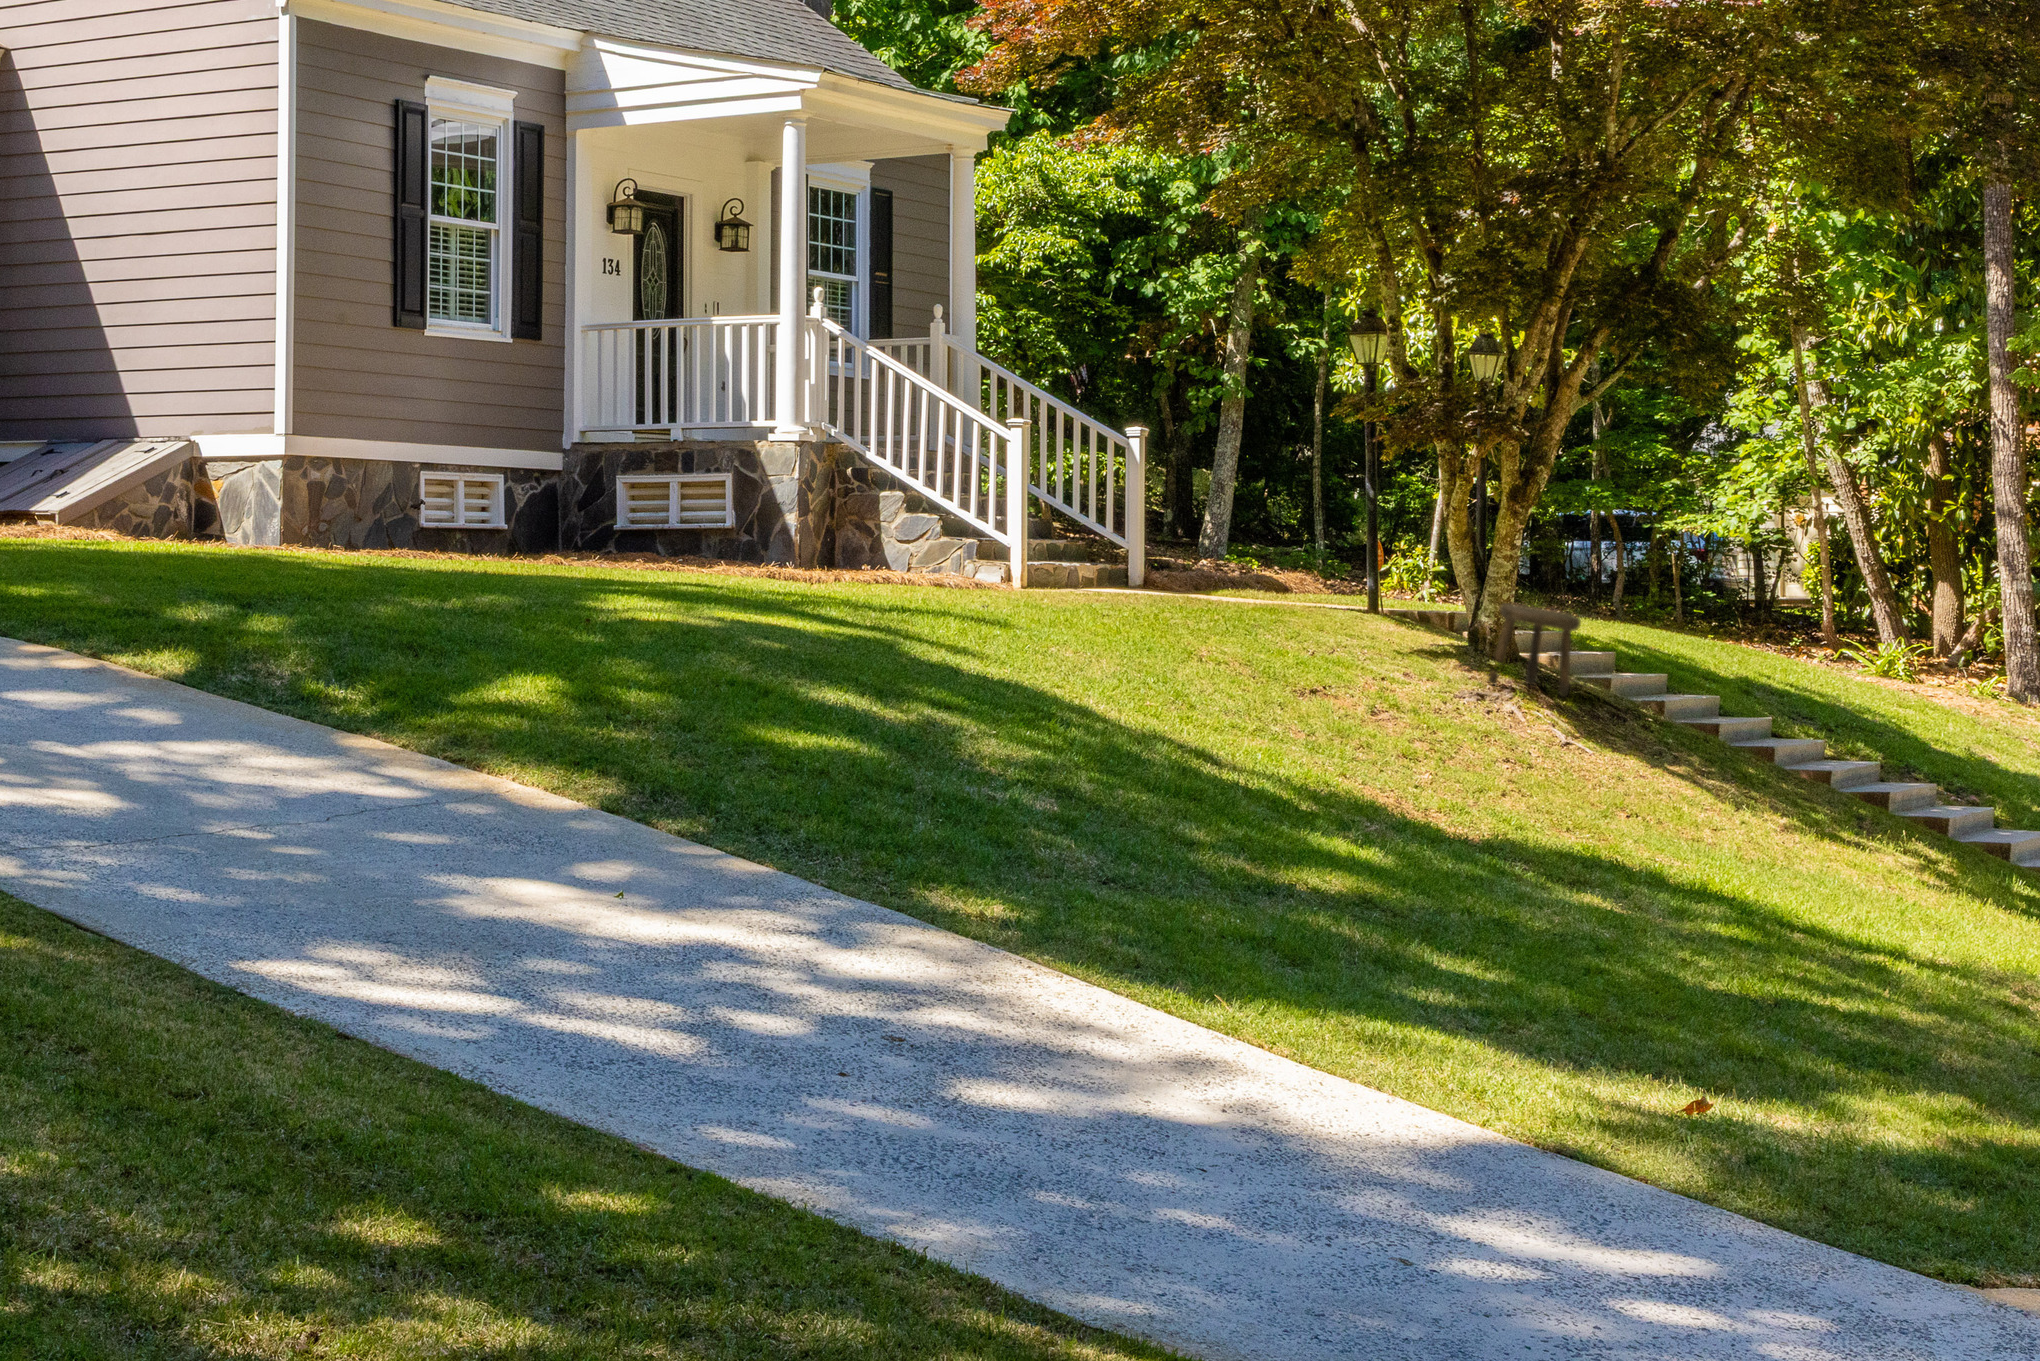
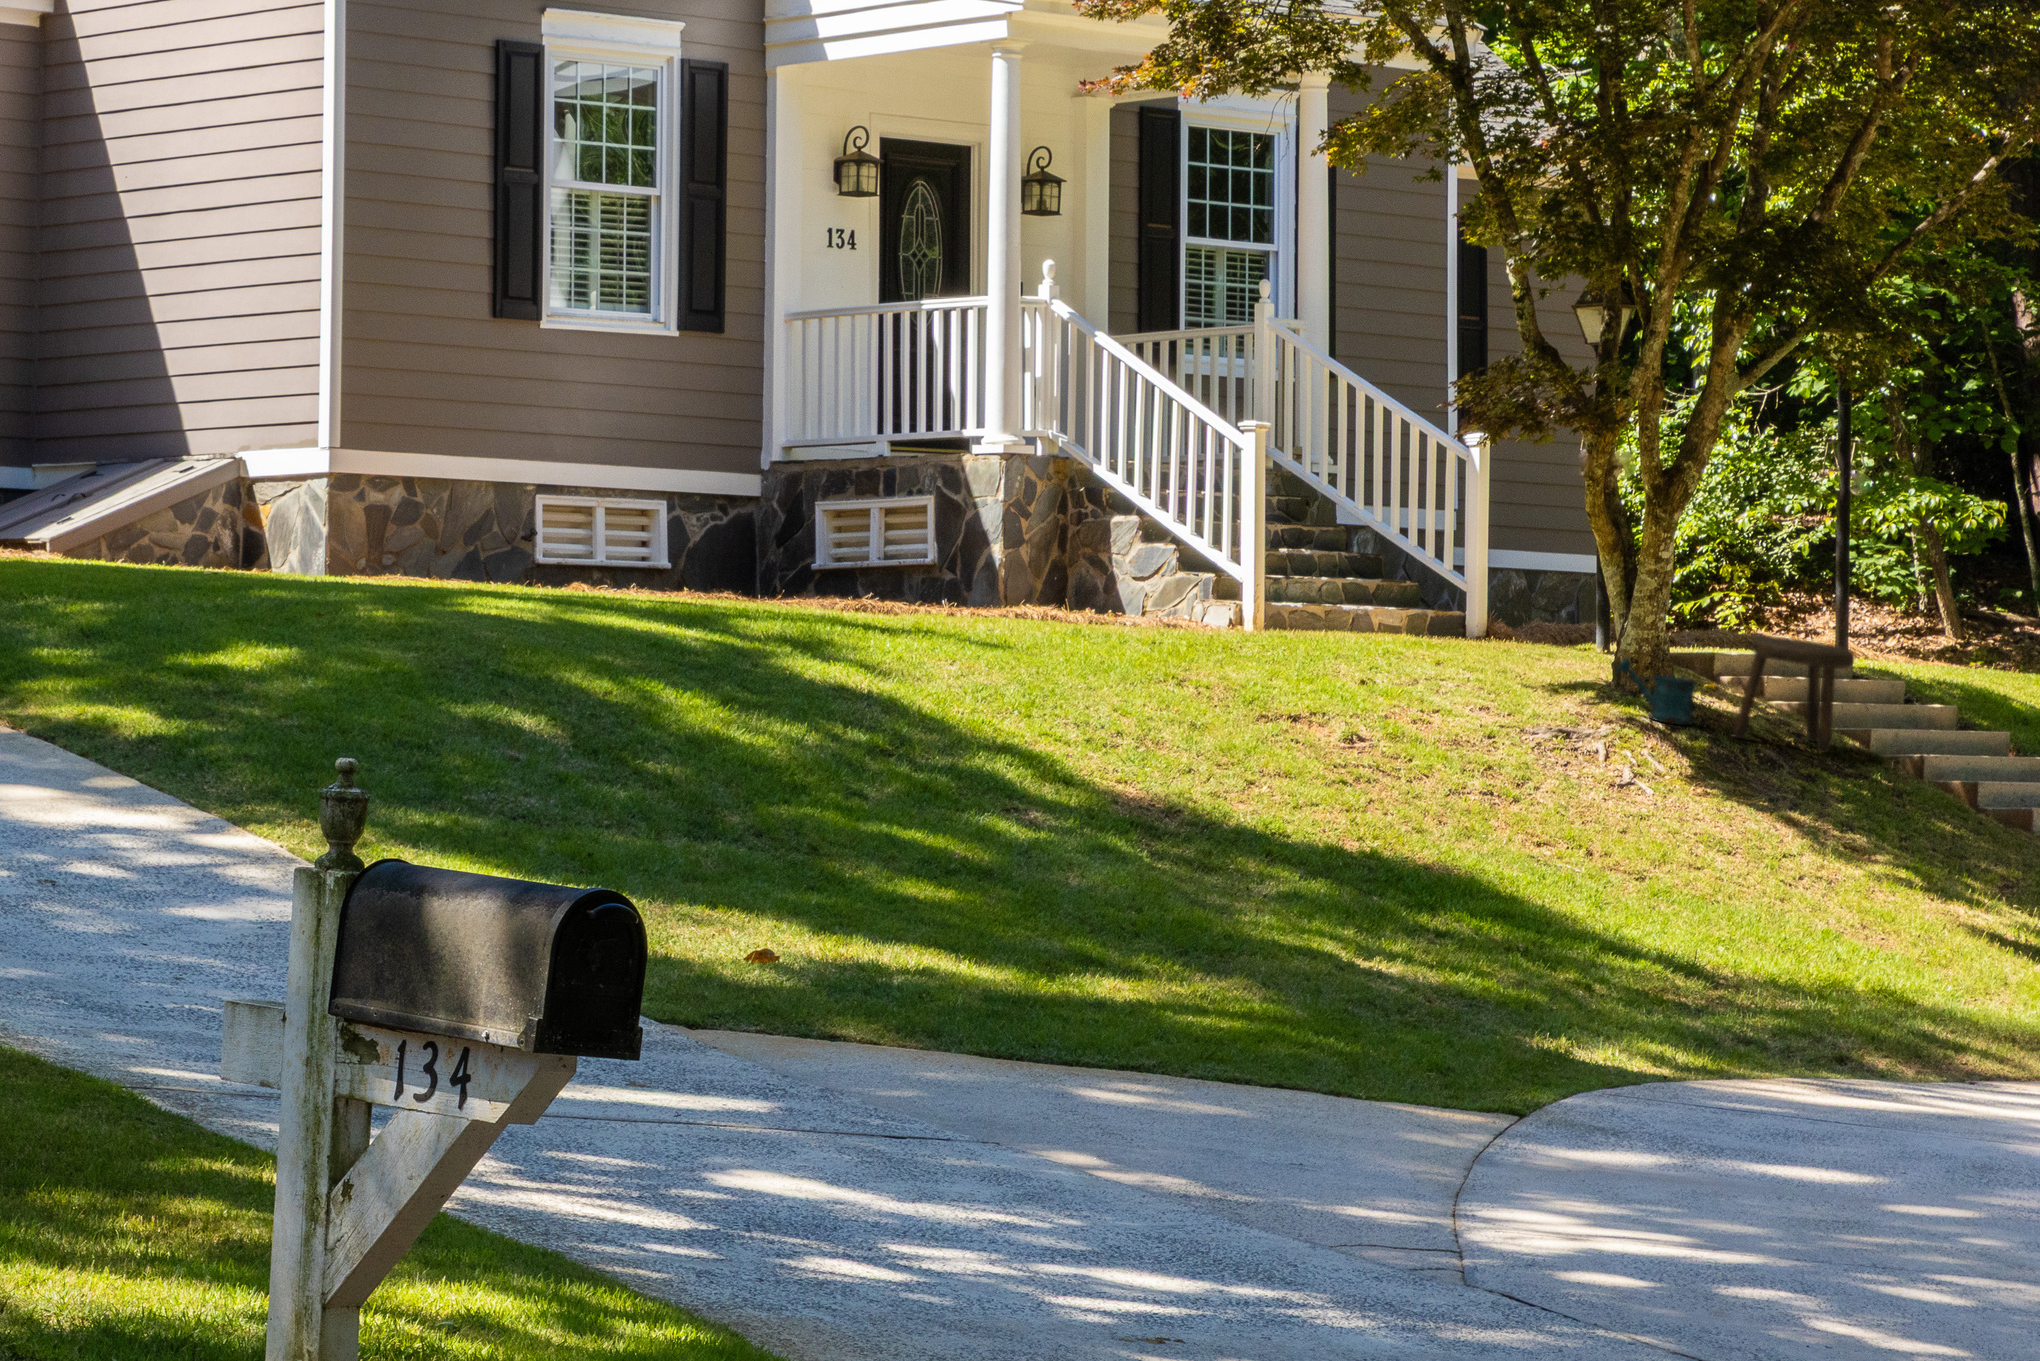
watering can: none [1387,619,1460,673] -> present [1617,657,1696,725]

